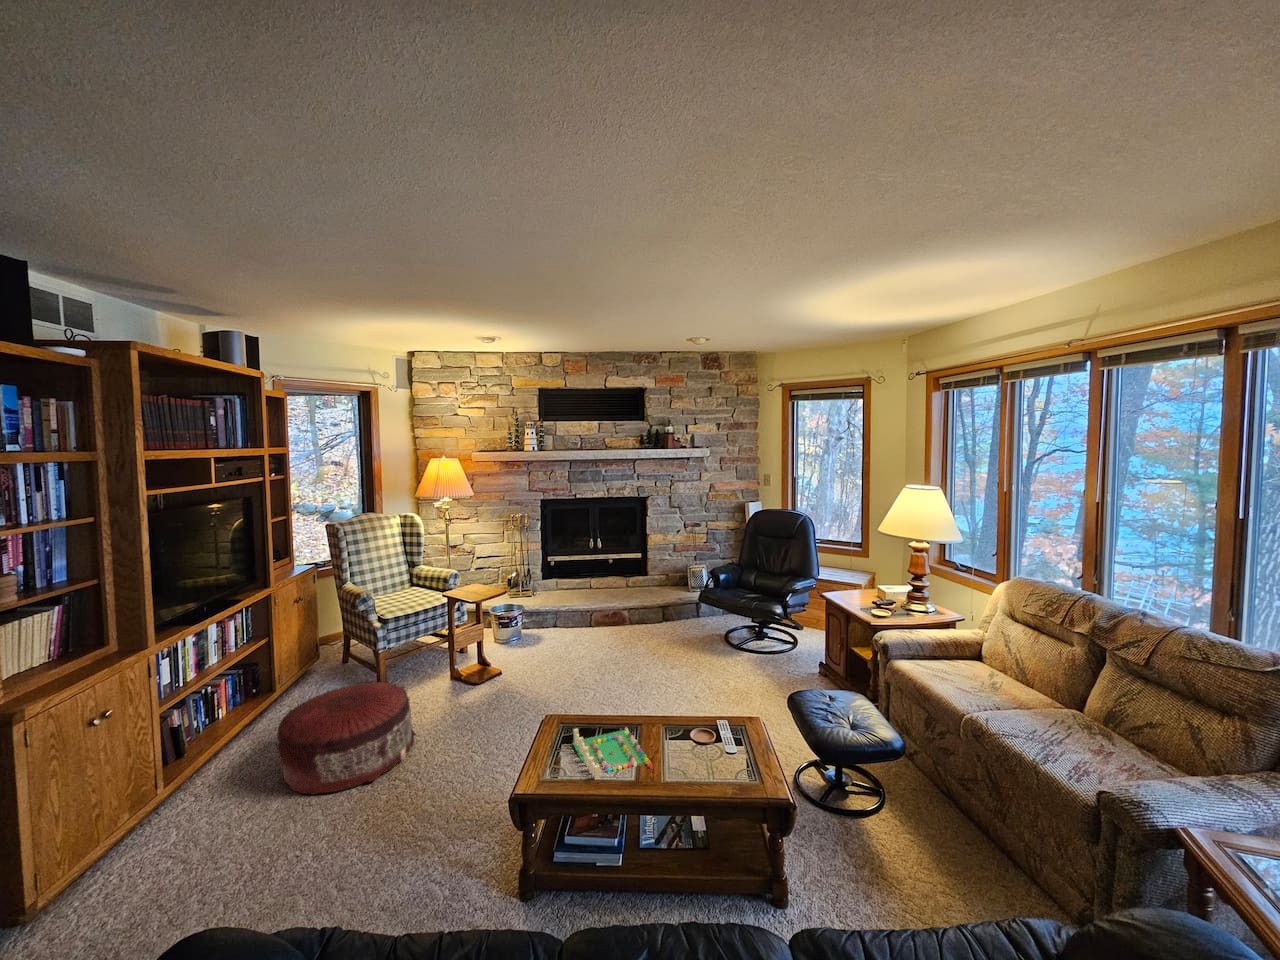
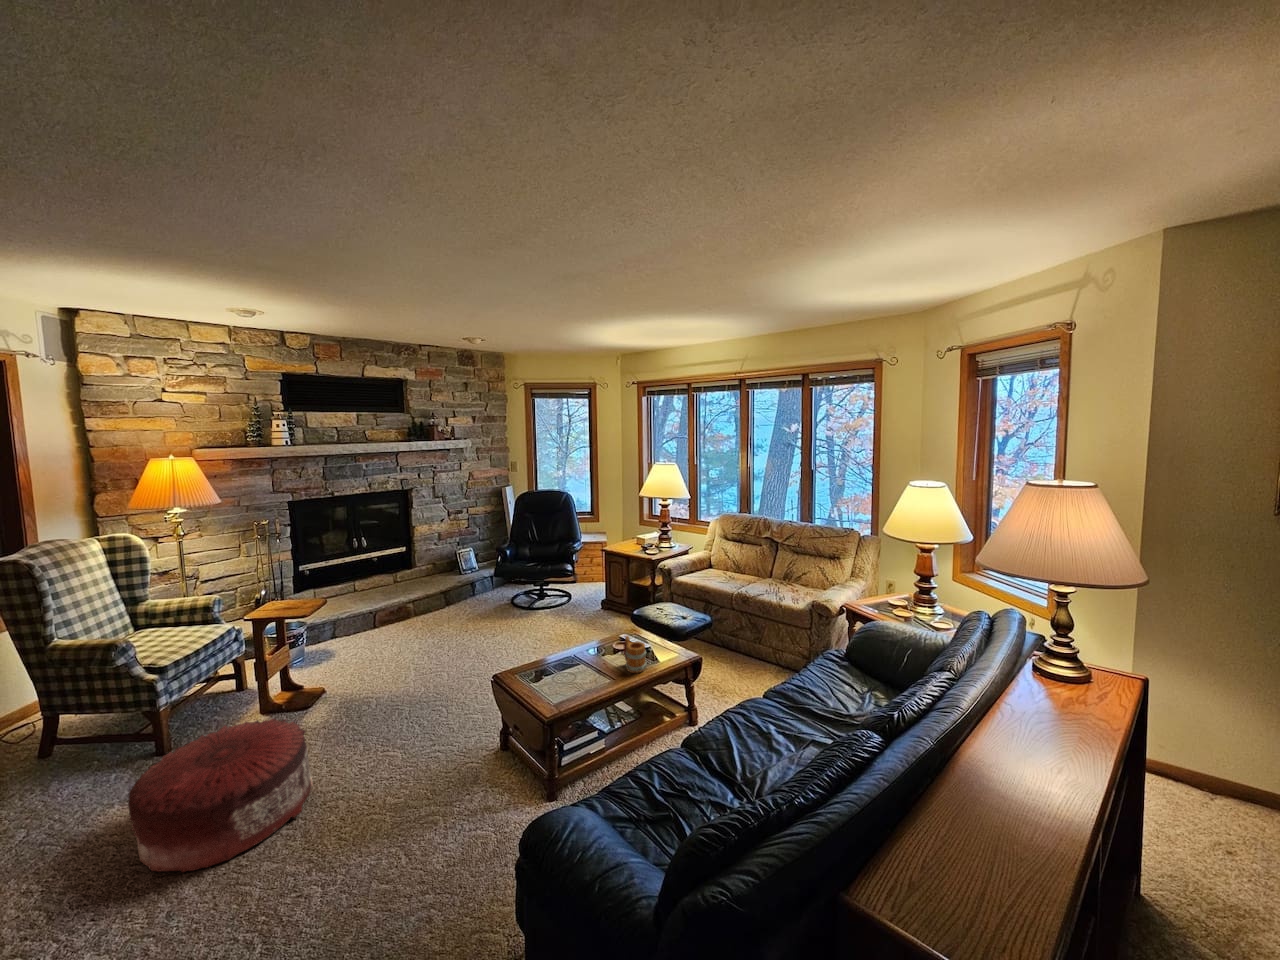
mug: none [681,723,711,784] -> present [624,636,647,673]
board game: present [573,728,653,779] -> none [533,662,609,699]

